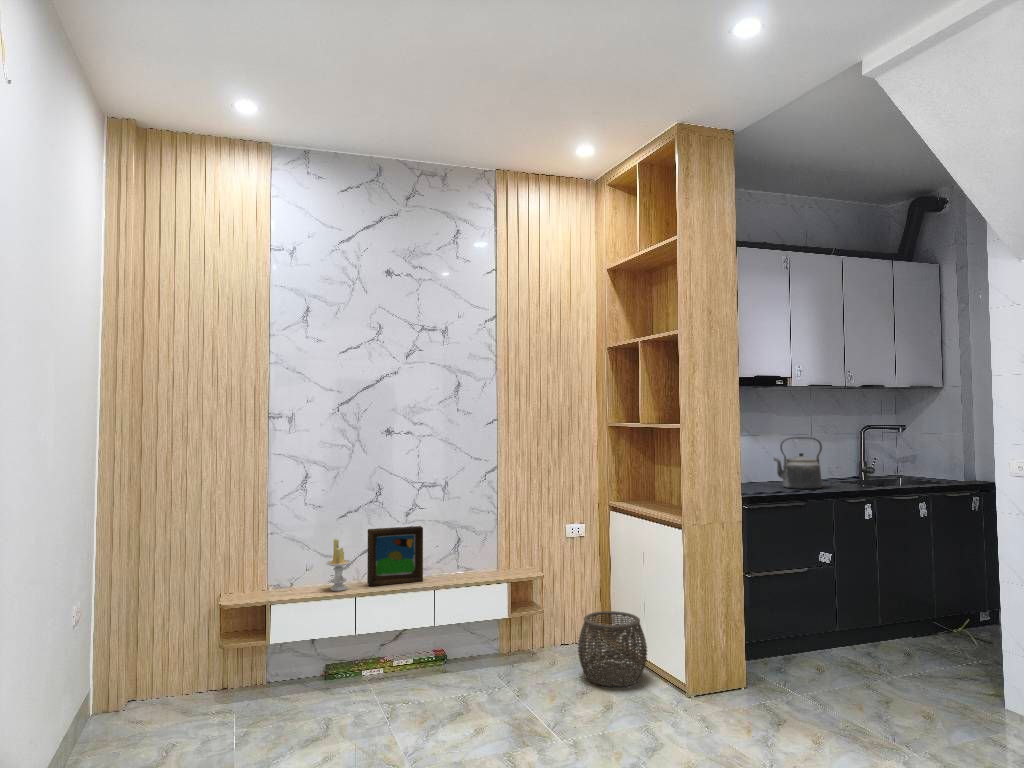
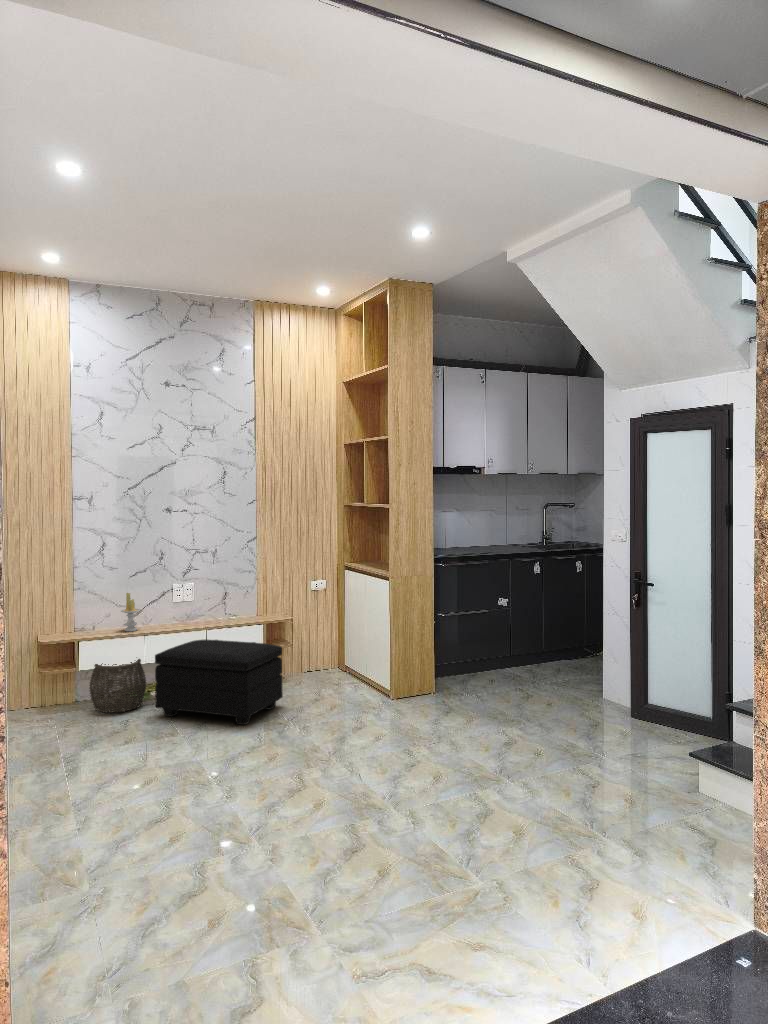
kettle: present [774,437,822,489] -> none [468,513,504,552]
picture frame: present [367,526,423,586] -> none [153,583,197,628]
footstool: none [367,605,539,738] -> present [155,639,283,725]
woven basket: present [578,611,647,687] -> present [89,659,146,713]

